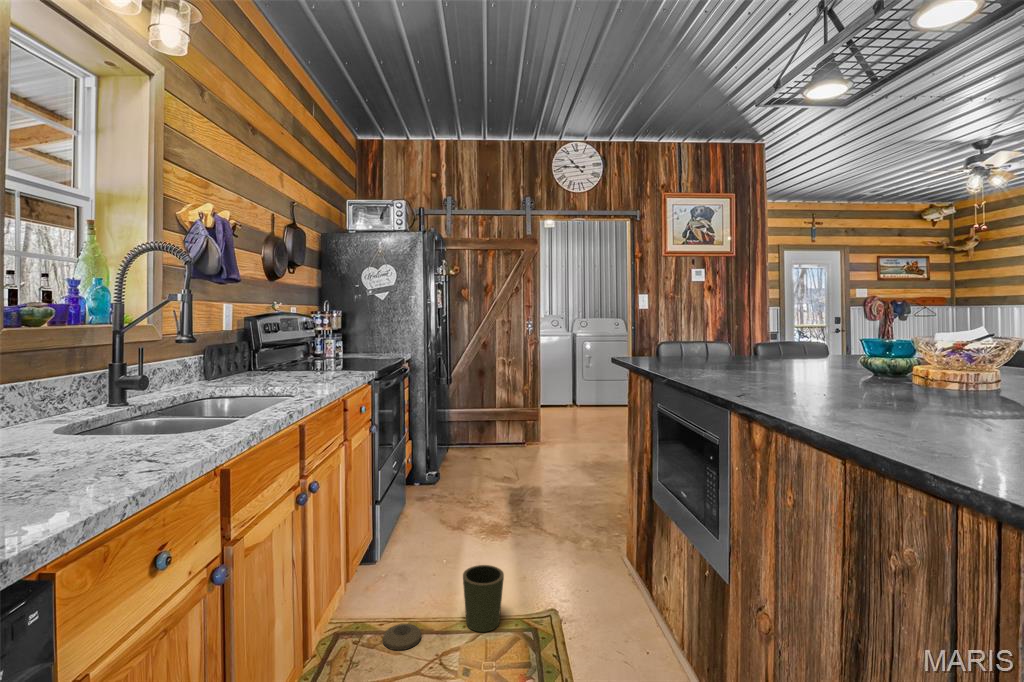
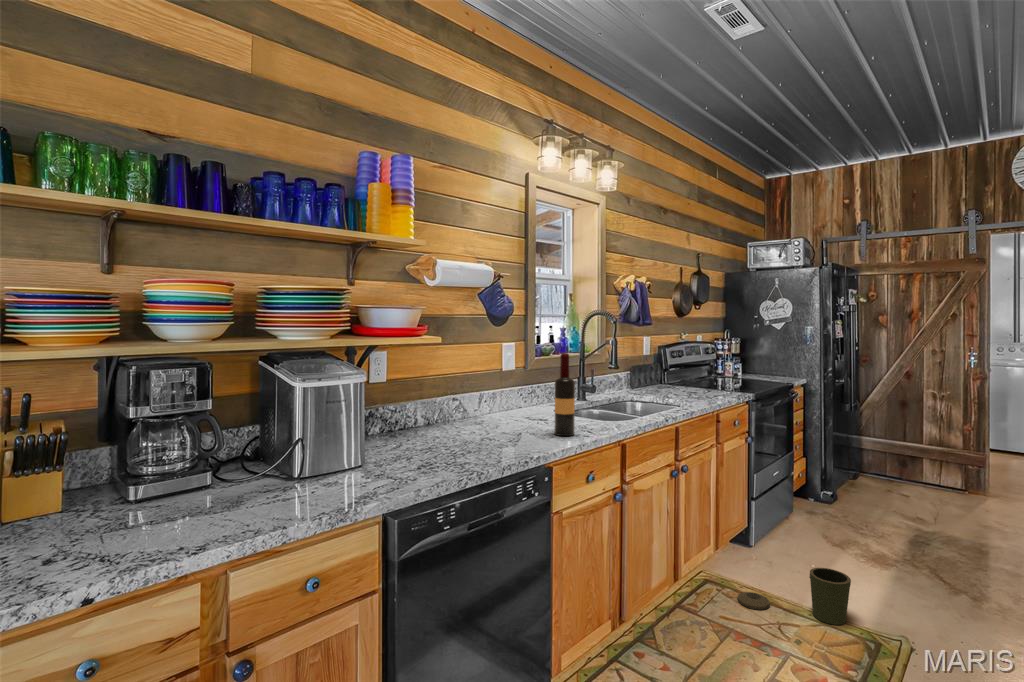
wine bottle: none [49,308,110,496] -> present [555,353,575,436]

